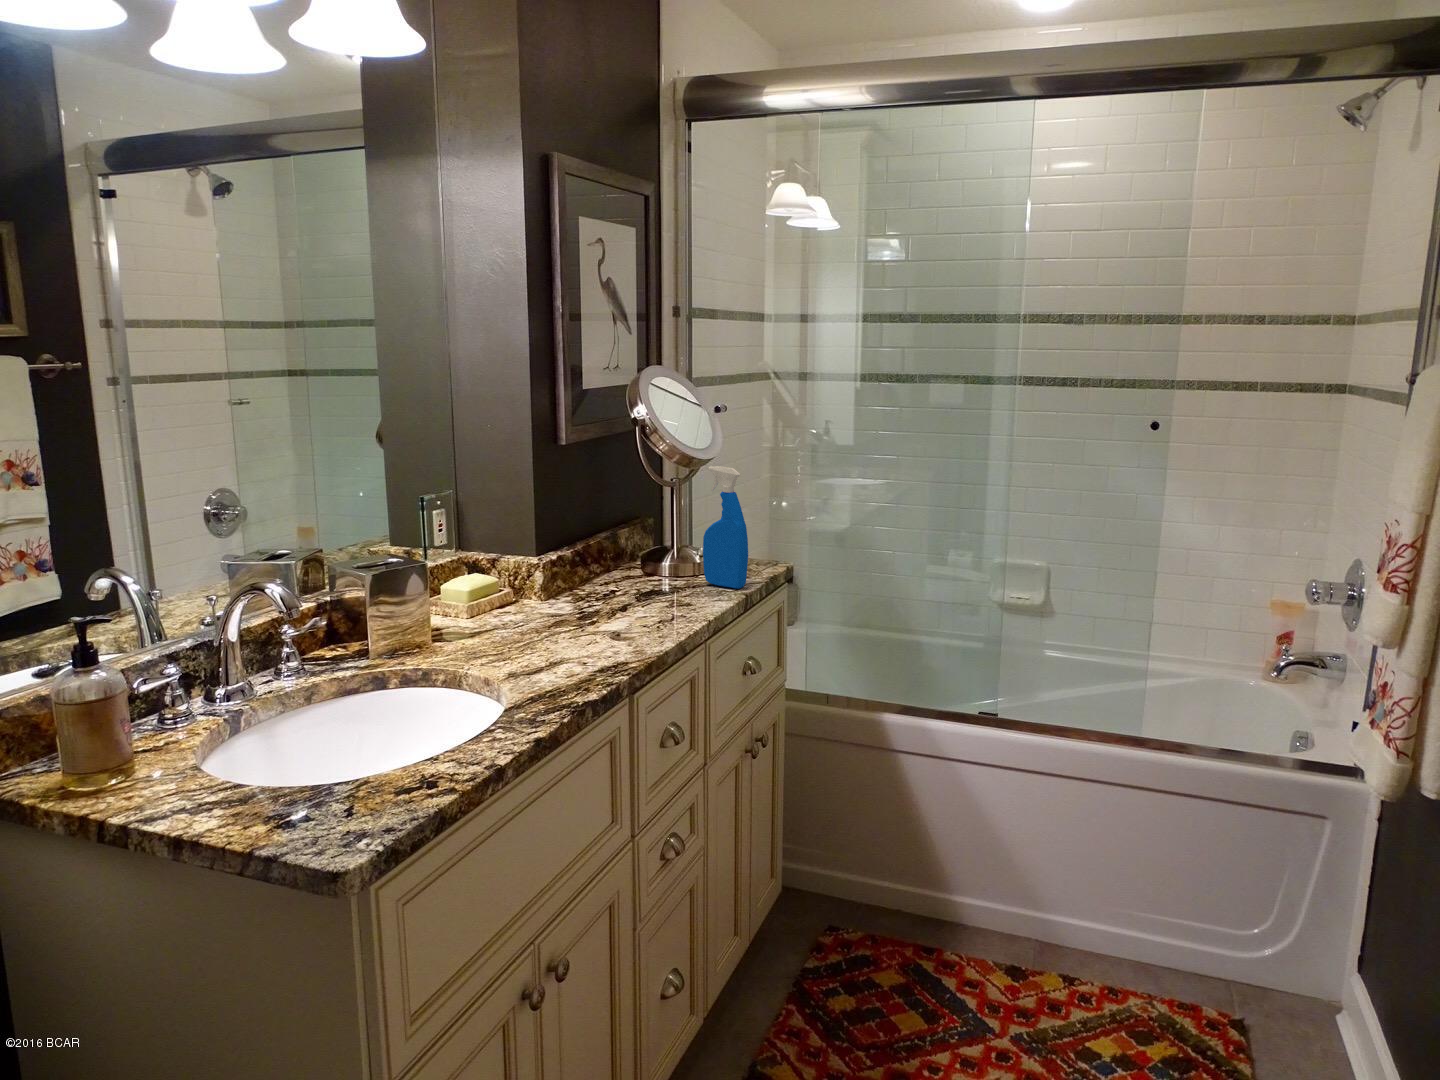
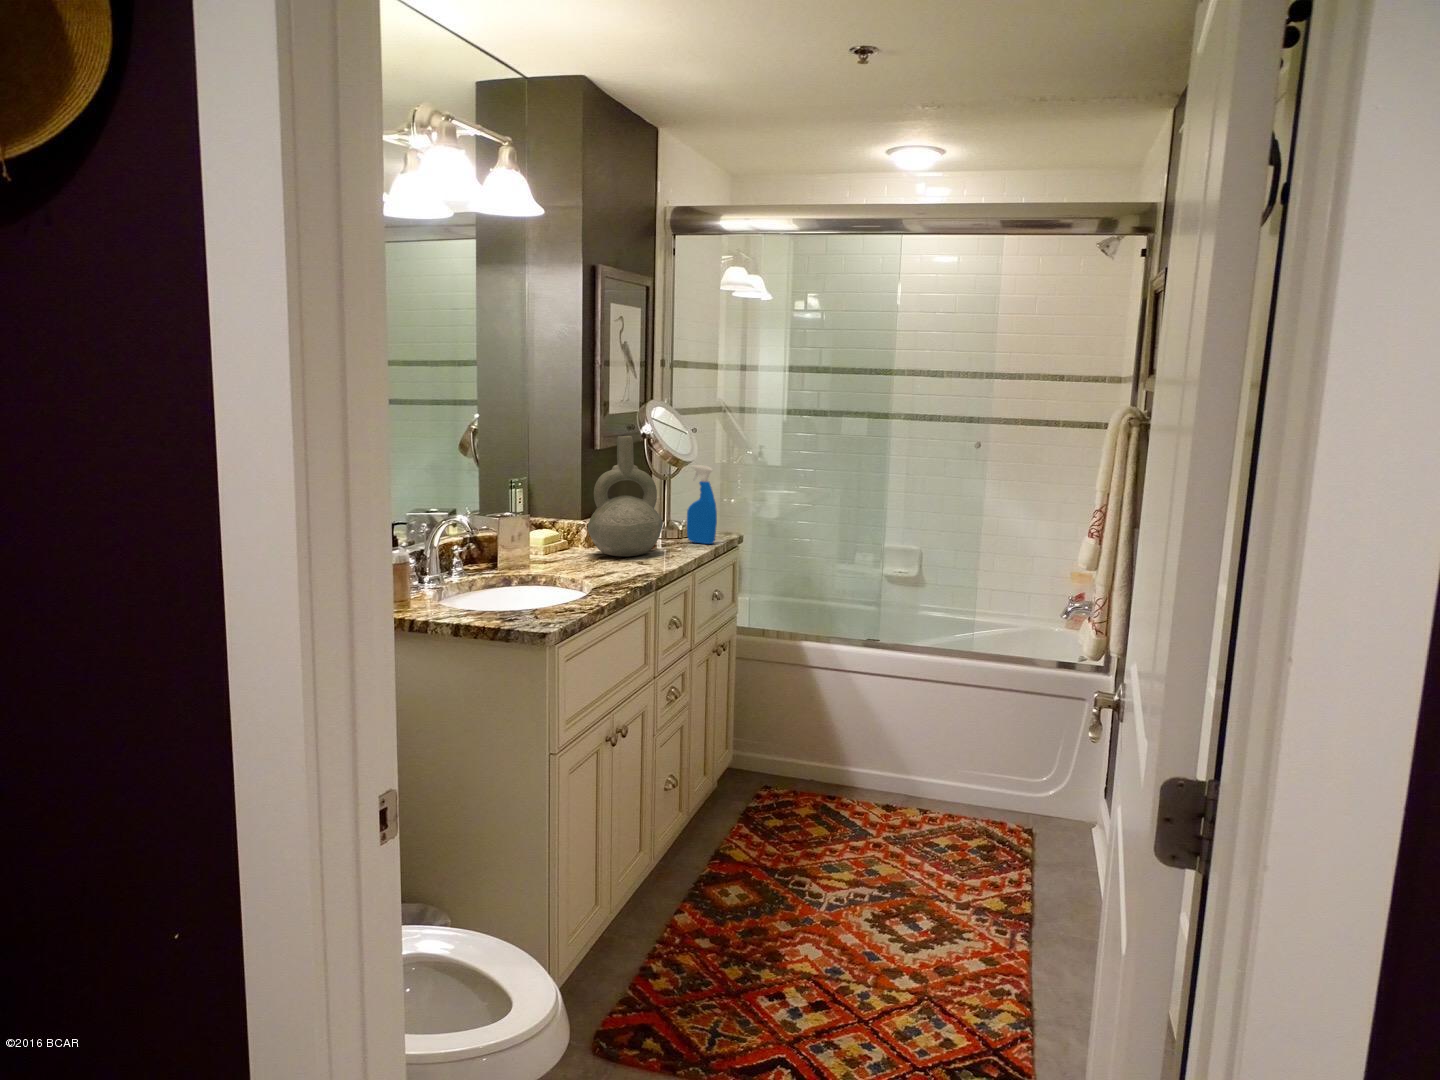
decorative vase: none [540,426,659,619] -> present [588,436,663,556]

